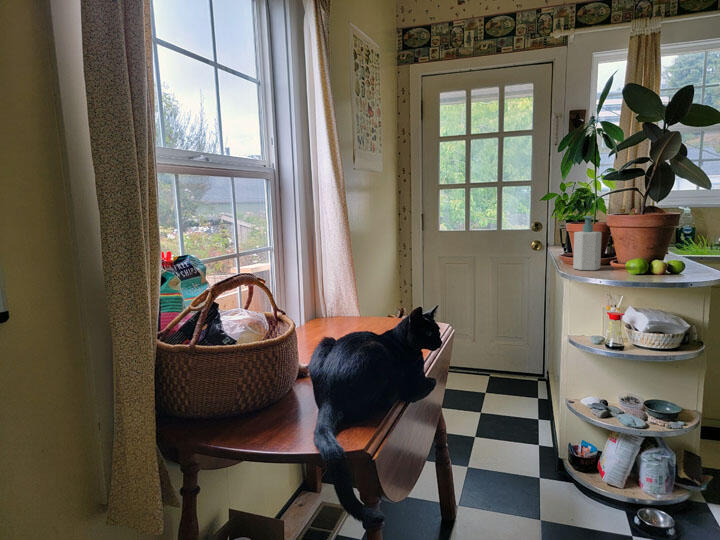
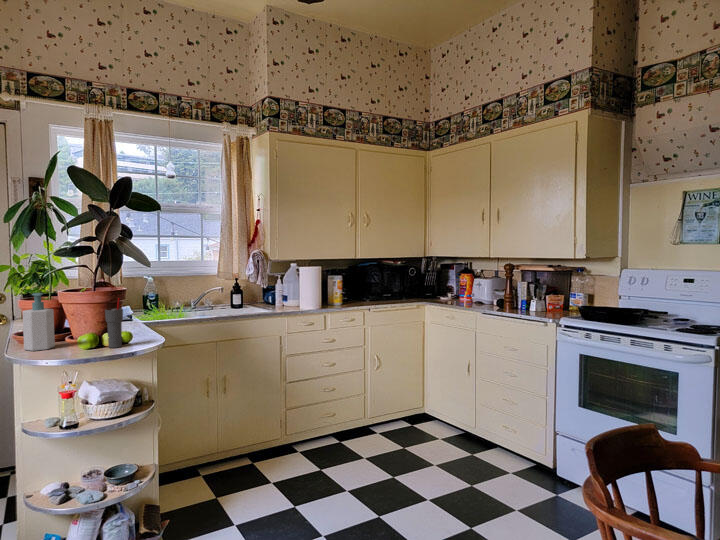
cup: none [658,221,679,276] -> present [105,298,123,348]

